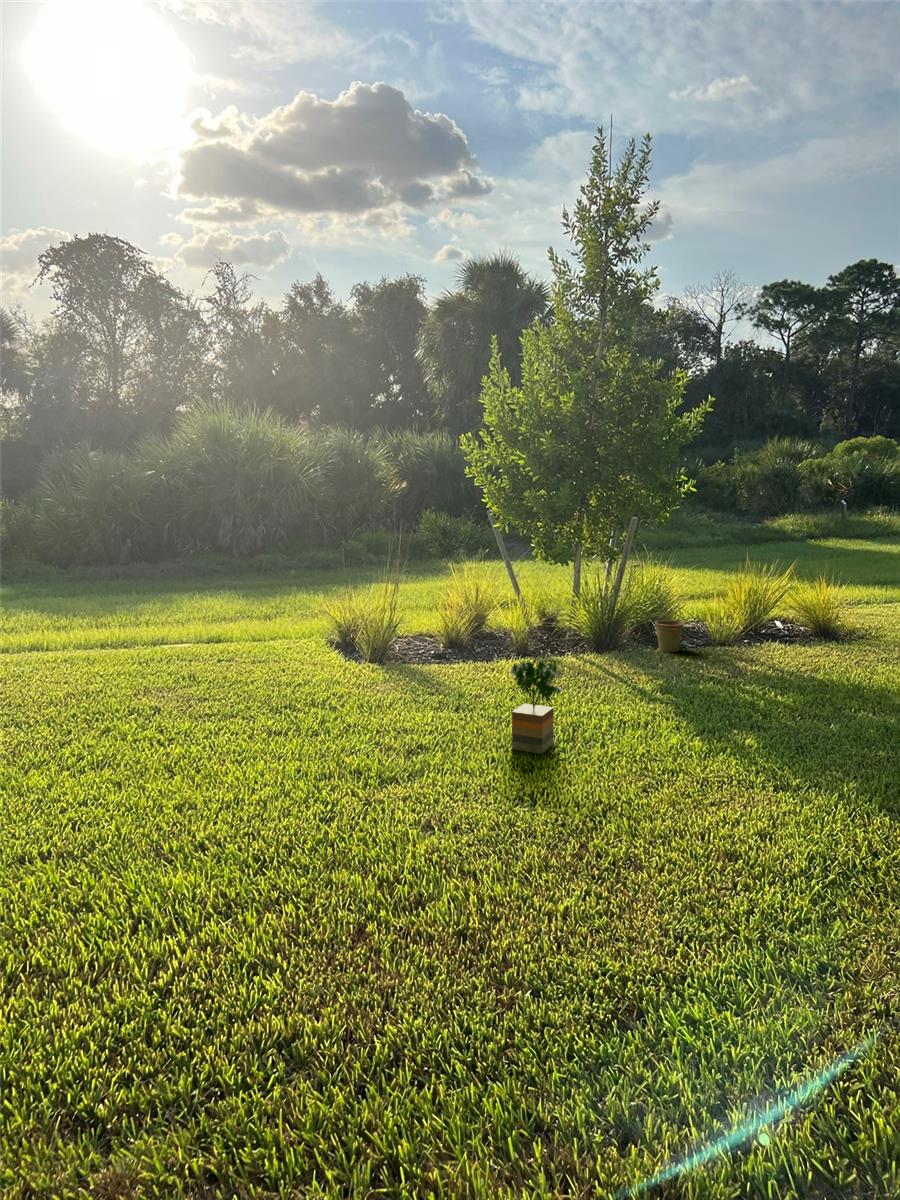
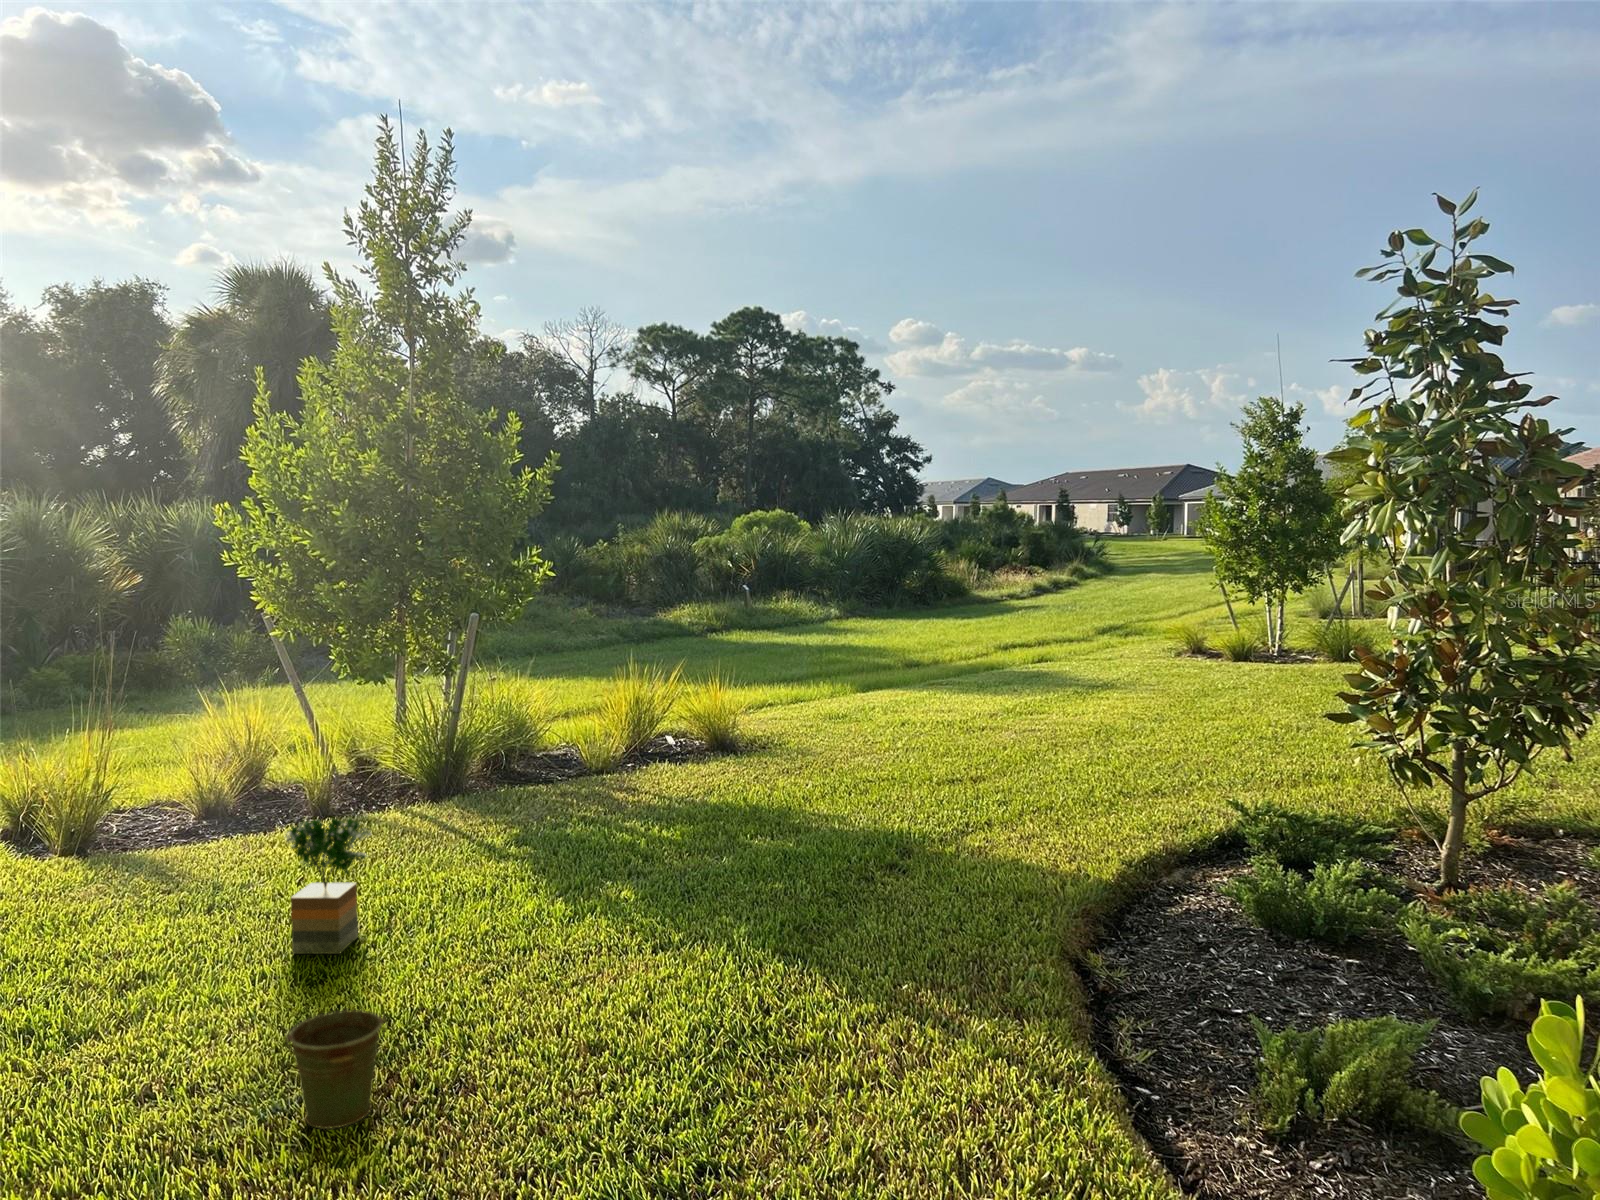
bucket: present [655,620,685,652] -> present [285,1010,387,1129]

